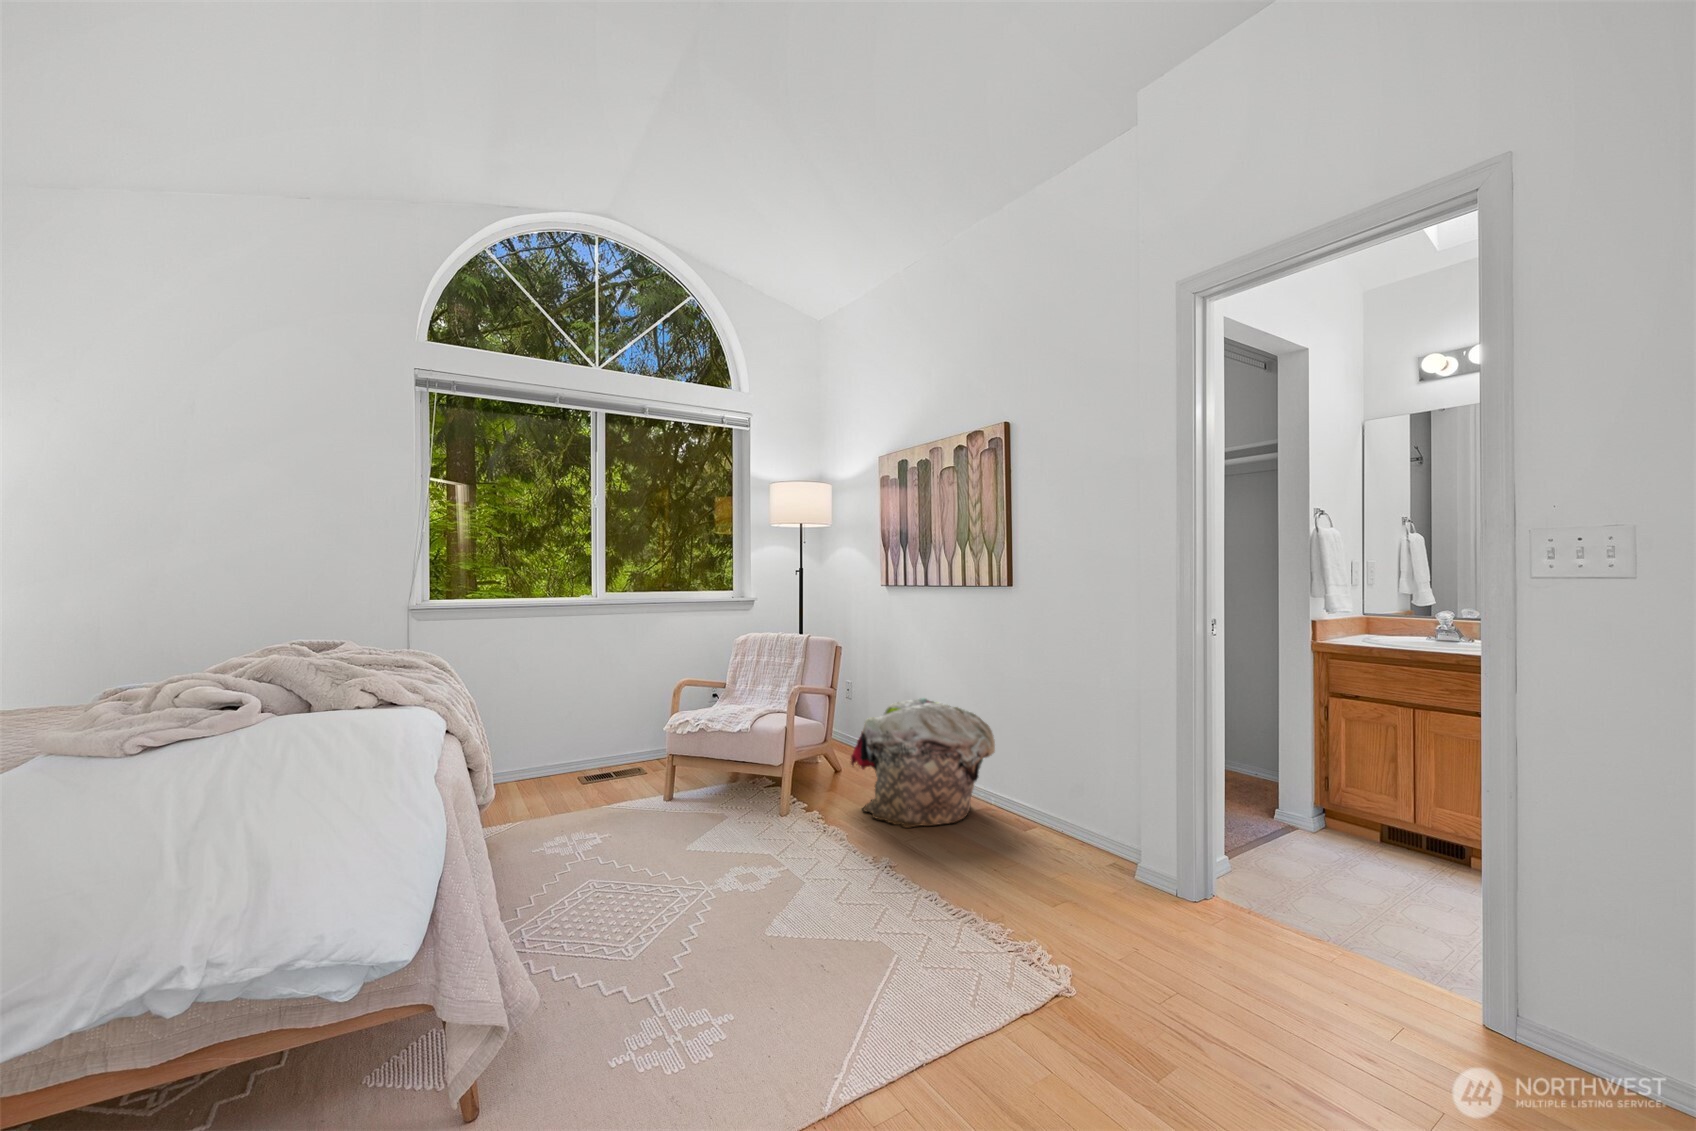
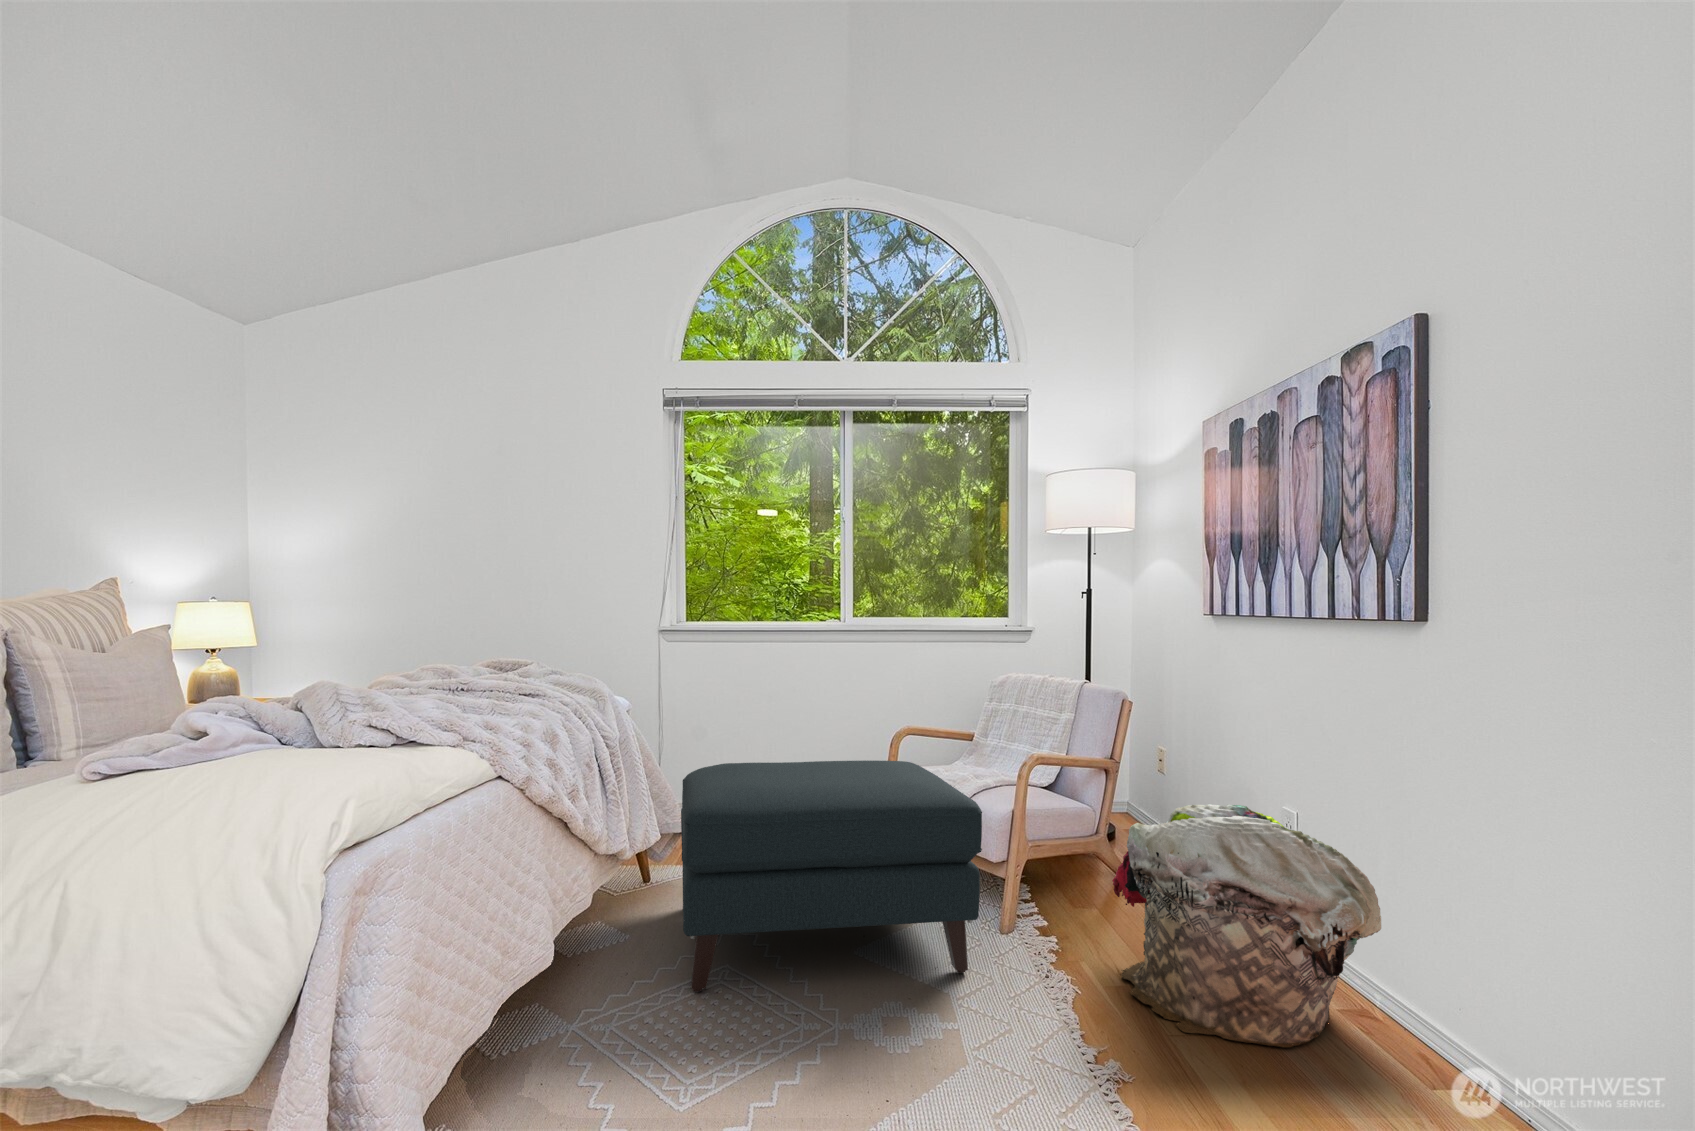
ottoman: none [544,702,783,877] -> present [681,760,982,992]

